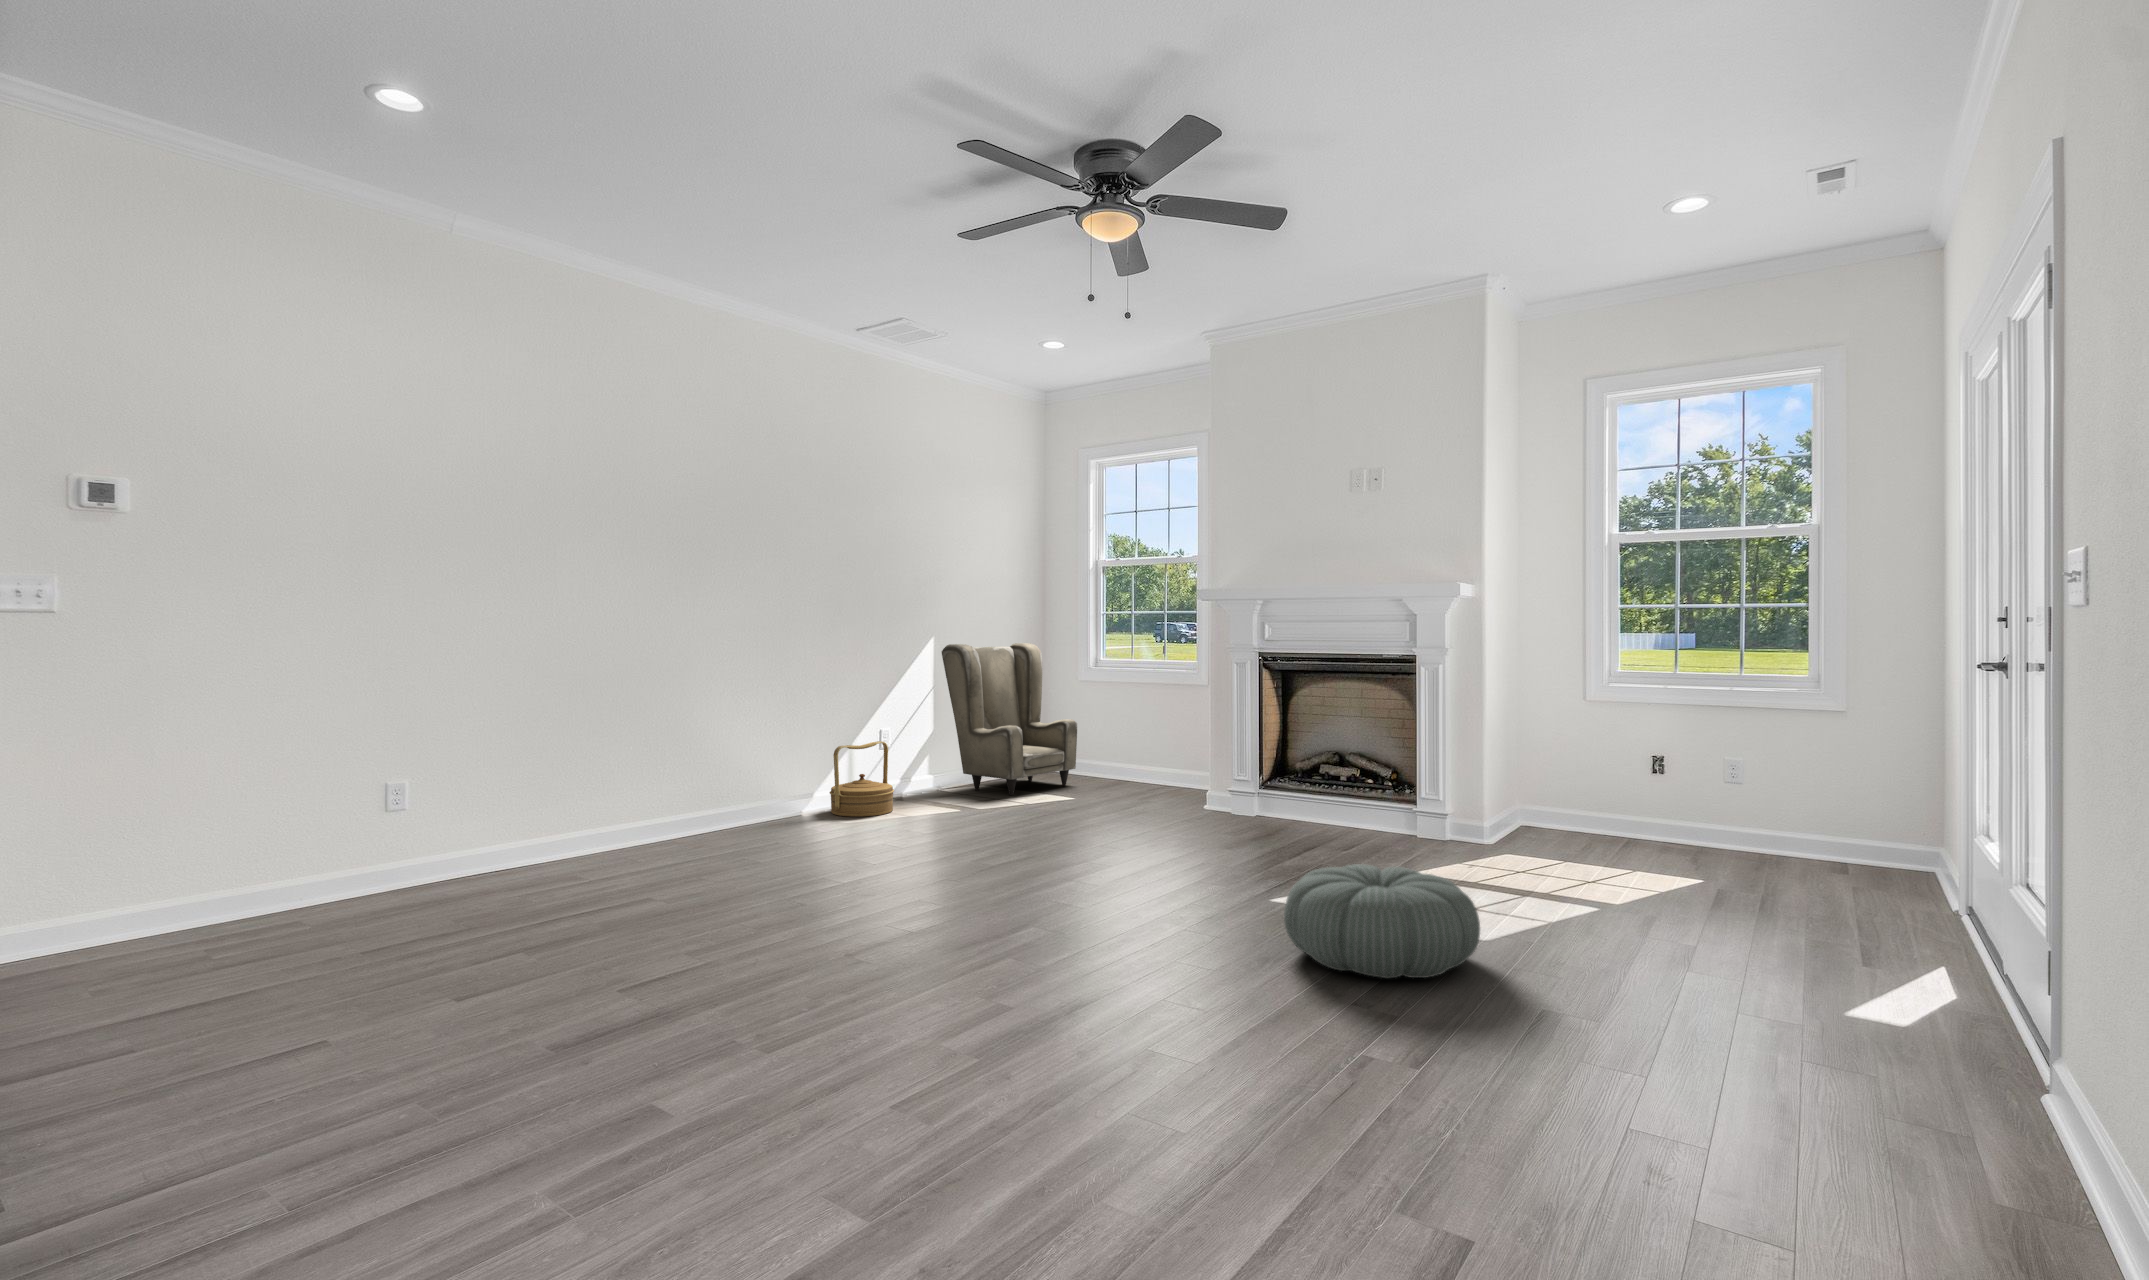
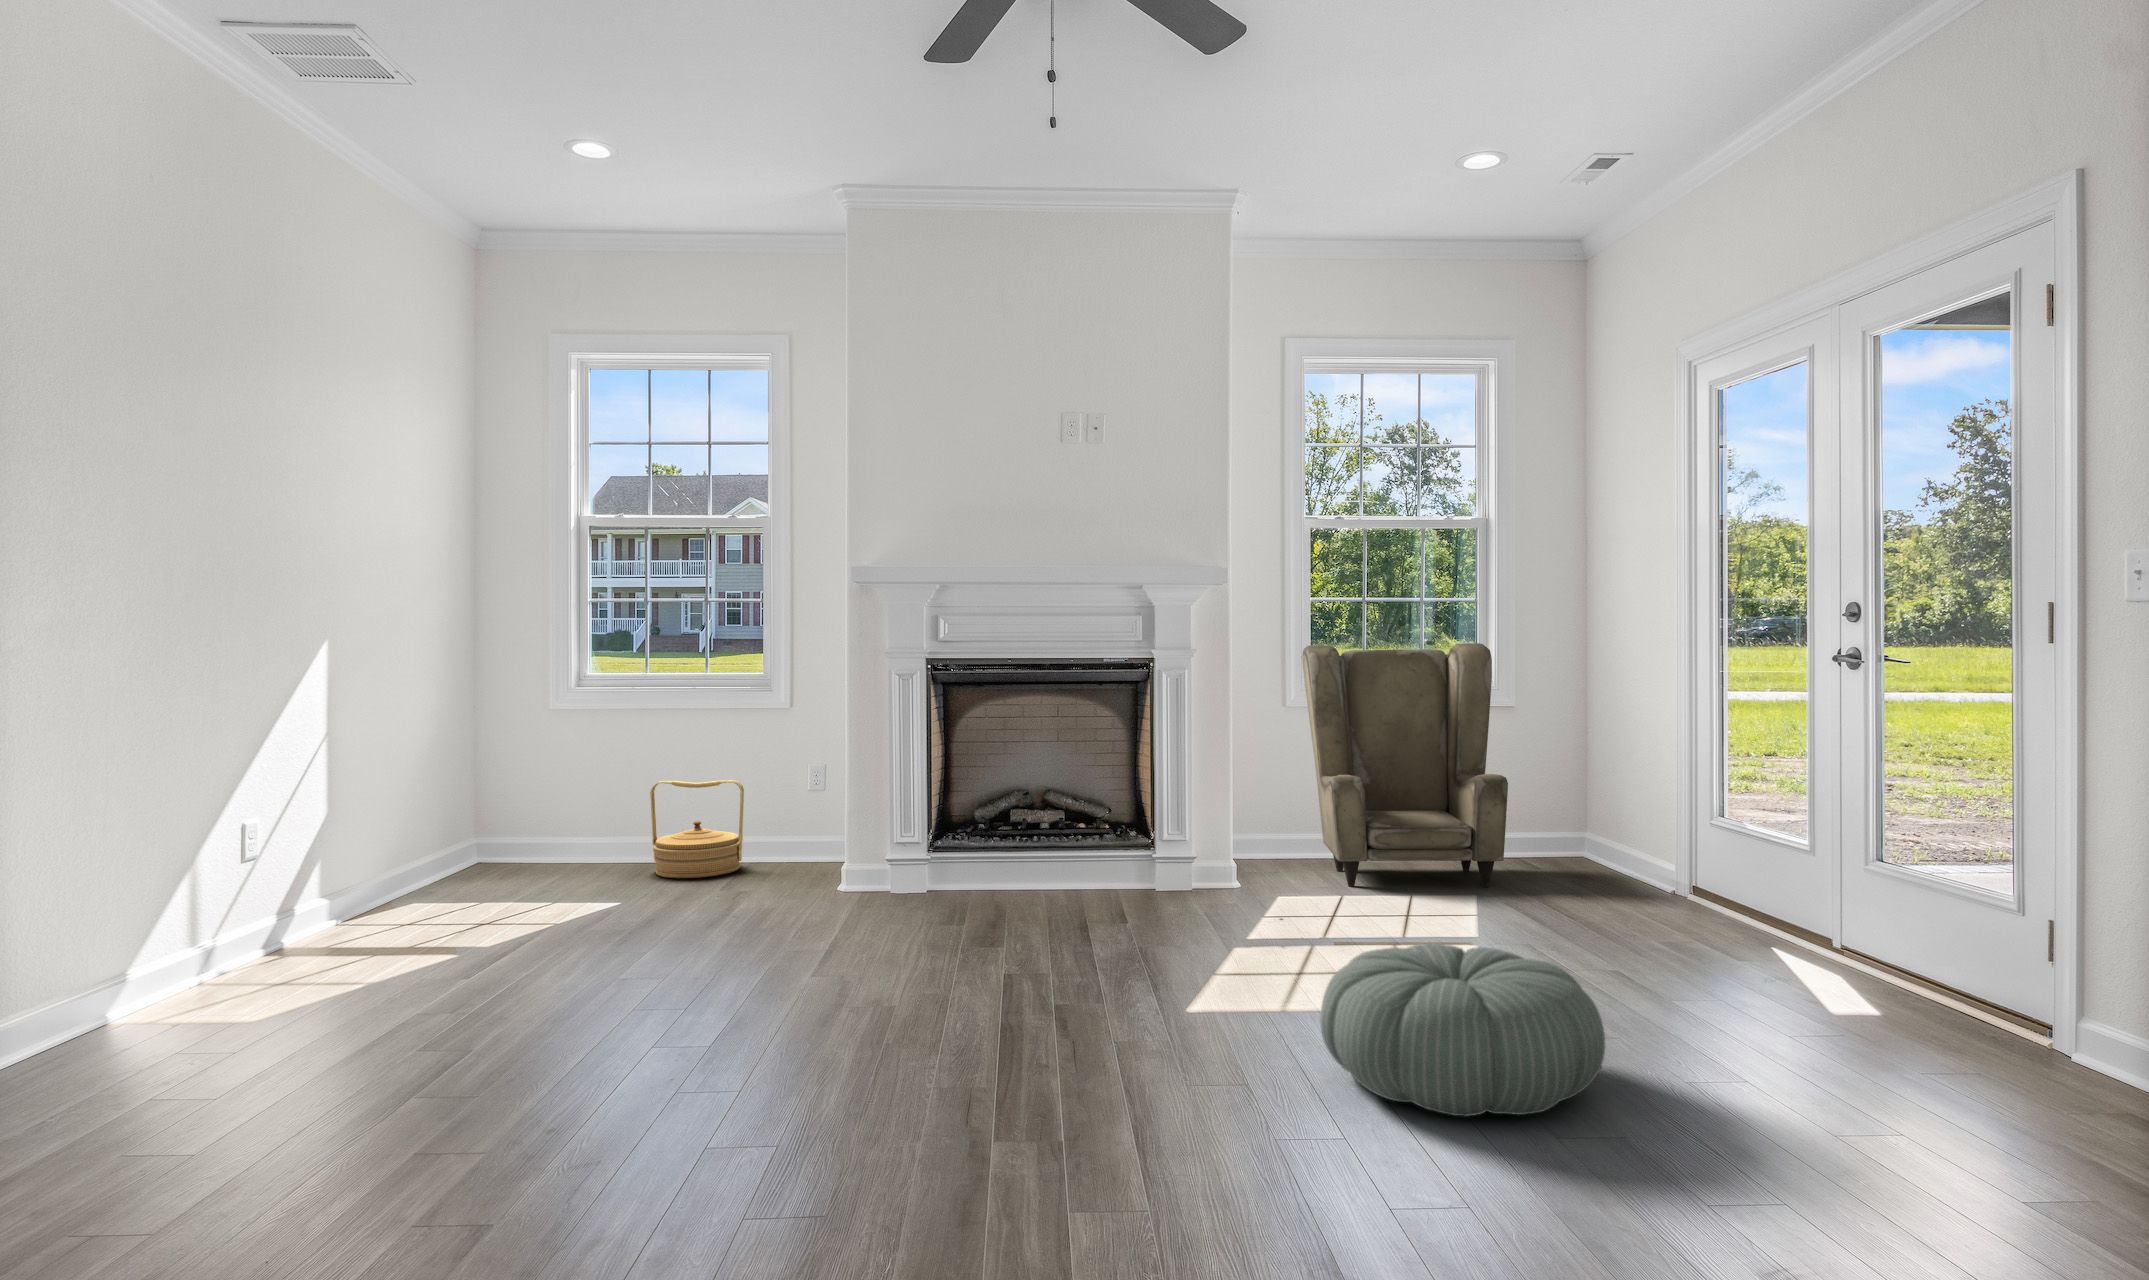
armchair: present [942,643,1077,795] -> present [1302,643,1508,887]
woven basket: present [830,741,894,817] -> present [650,780,744,878]

